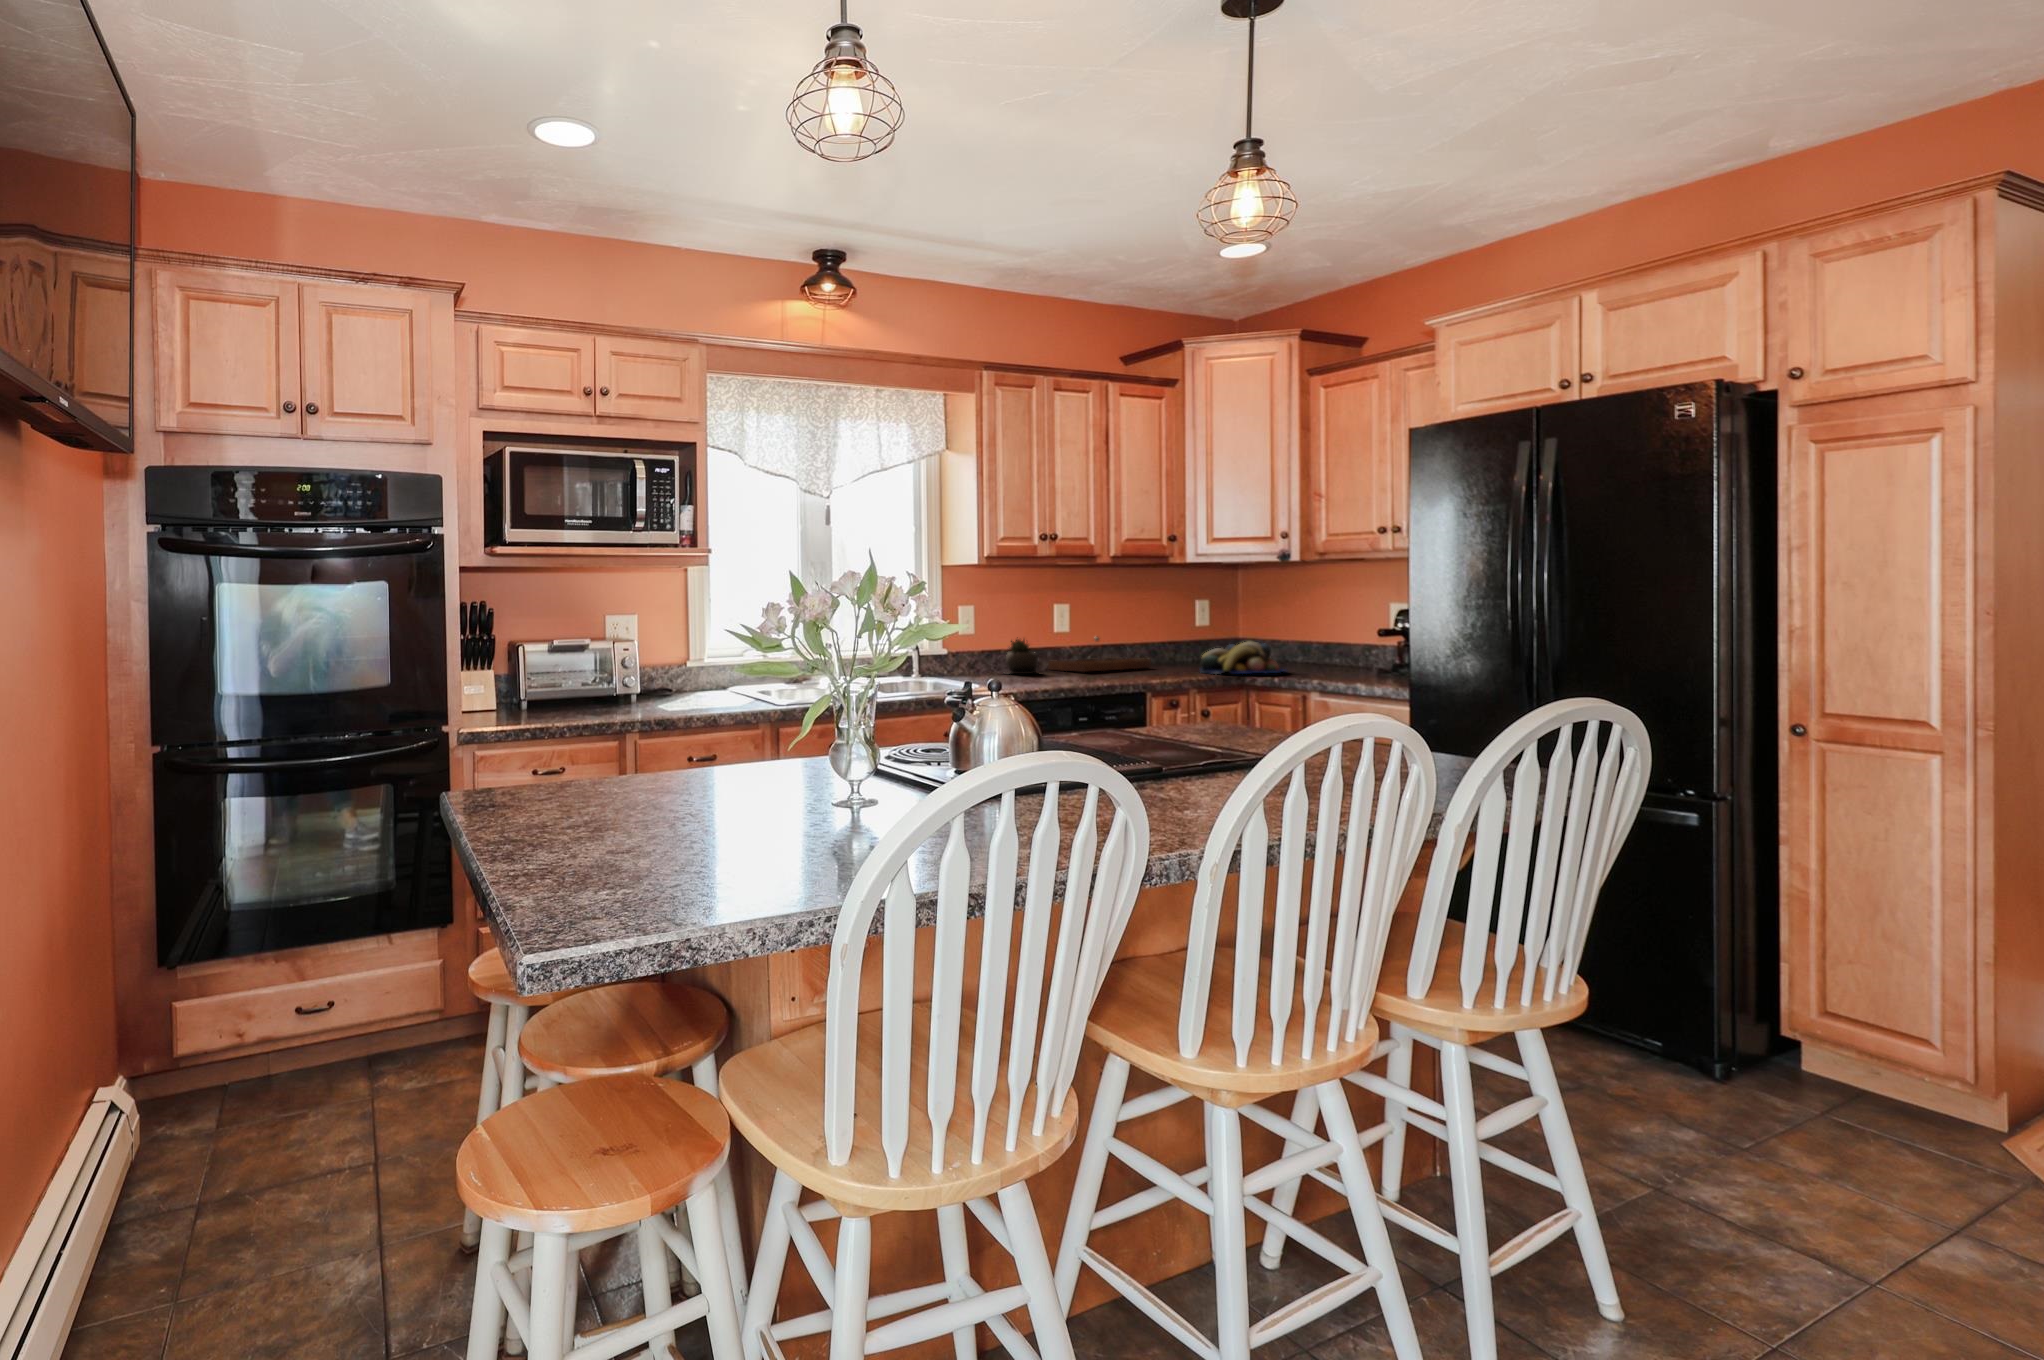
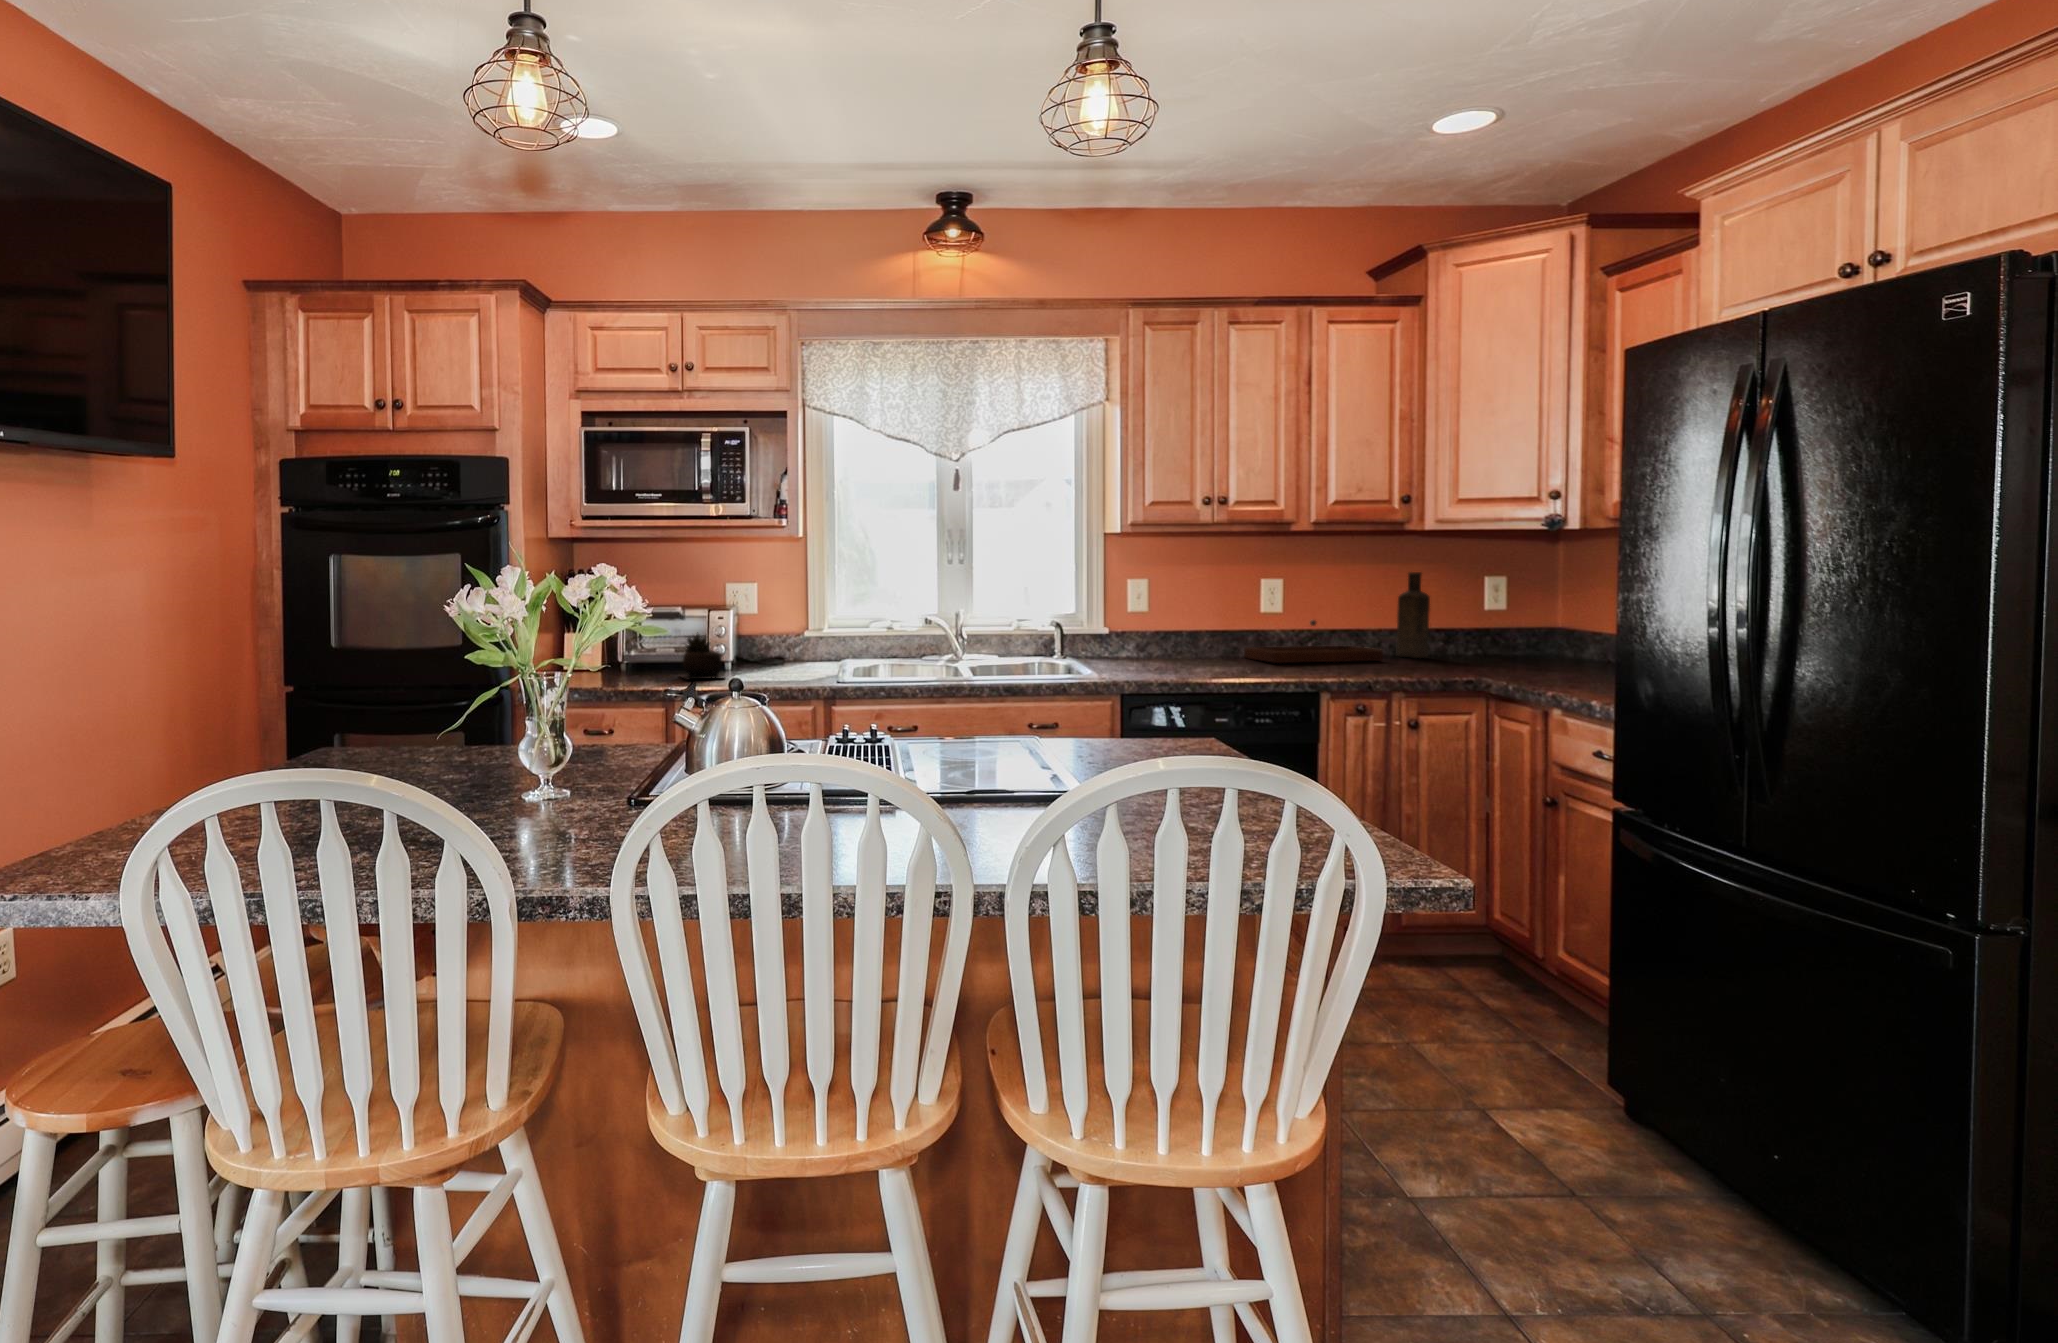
bottle: none [1147,597,1174,665] -> present [1397,572,1430,658]
succulent plant: present [1006,637,1038,674] -> present [681,632,725,679]
fruit bowl: present [1200,641,1286,674] -> none [1433,633,1562,676]

